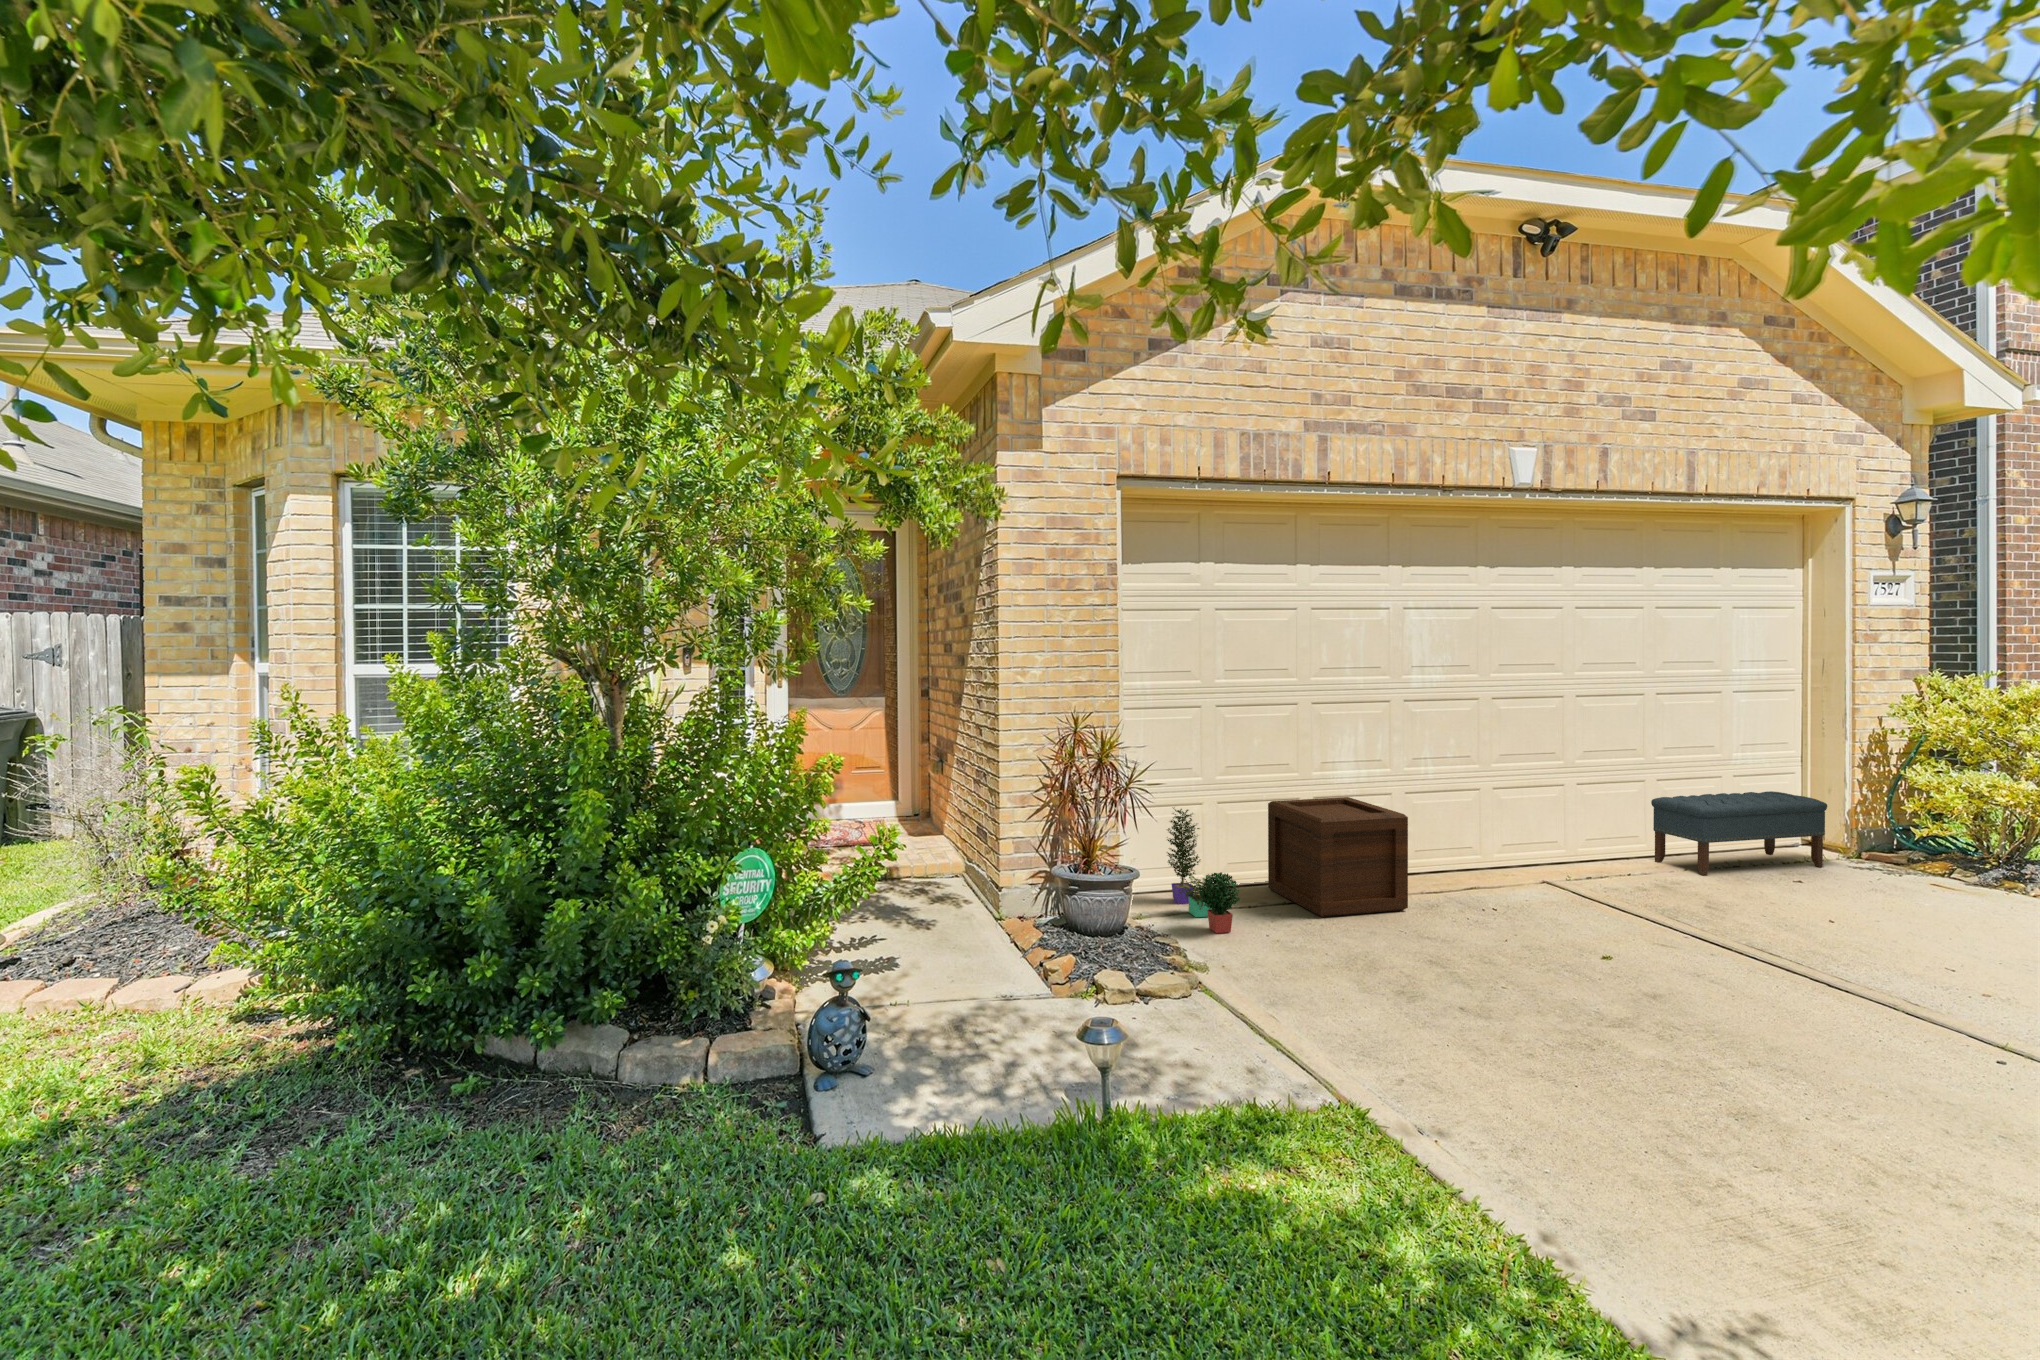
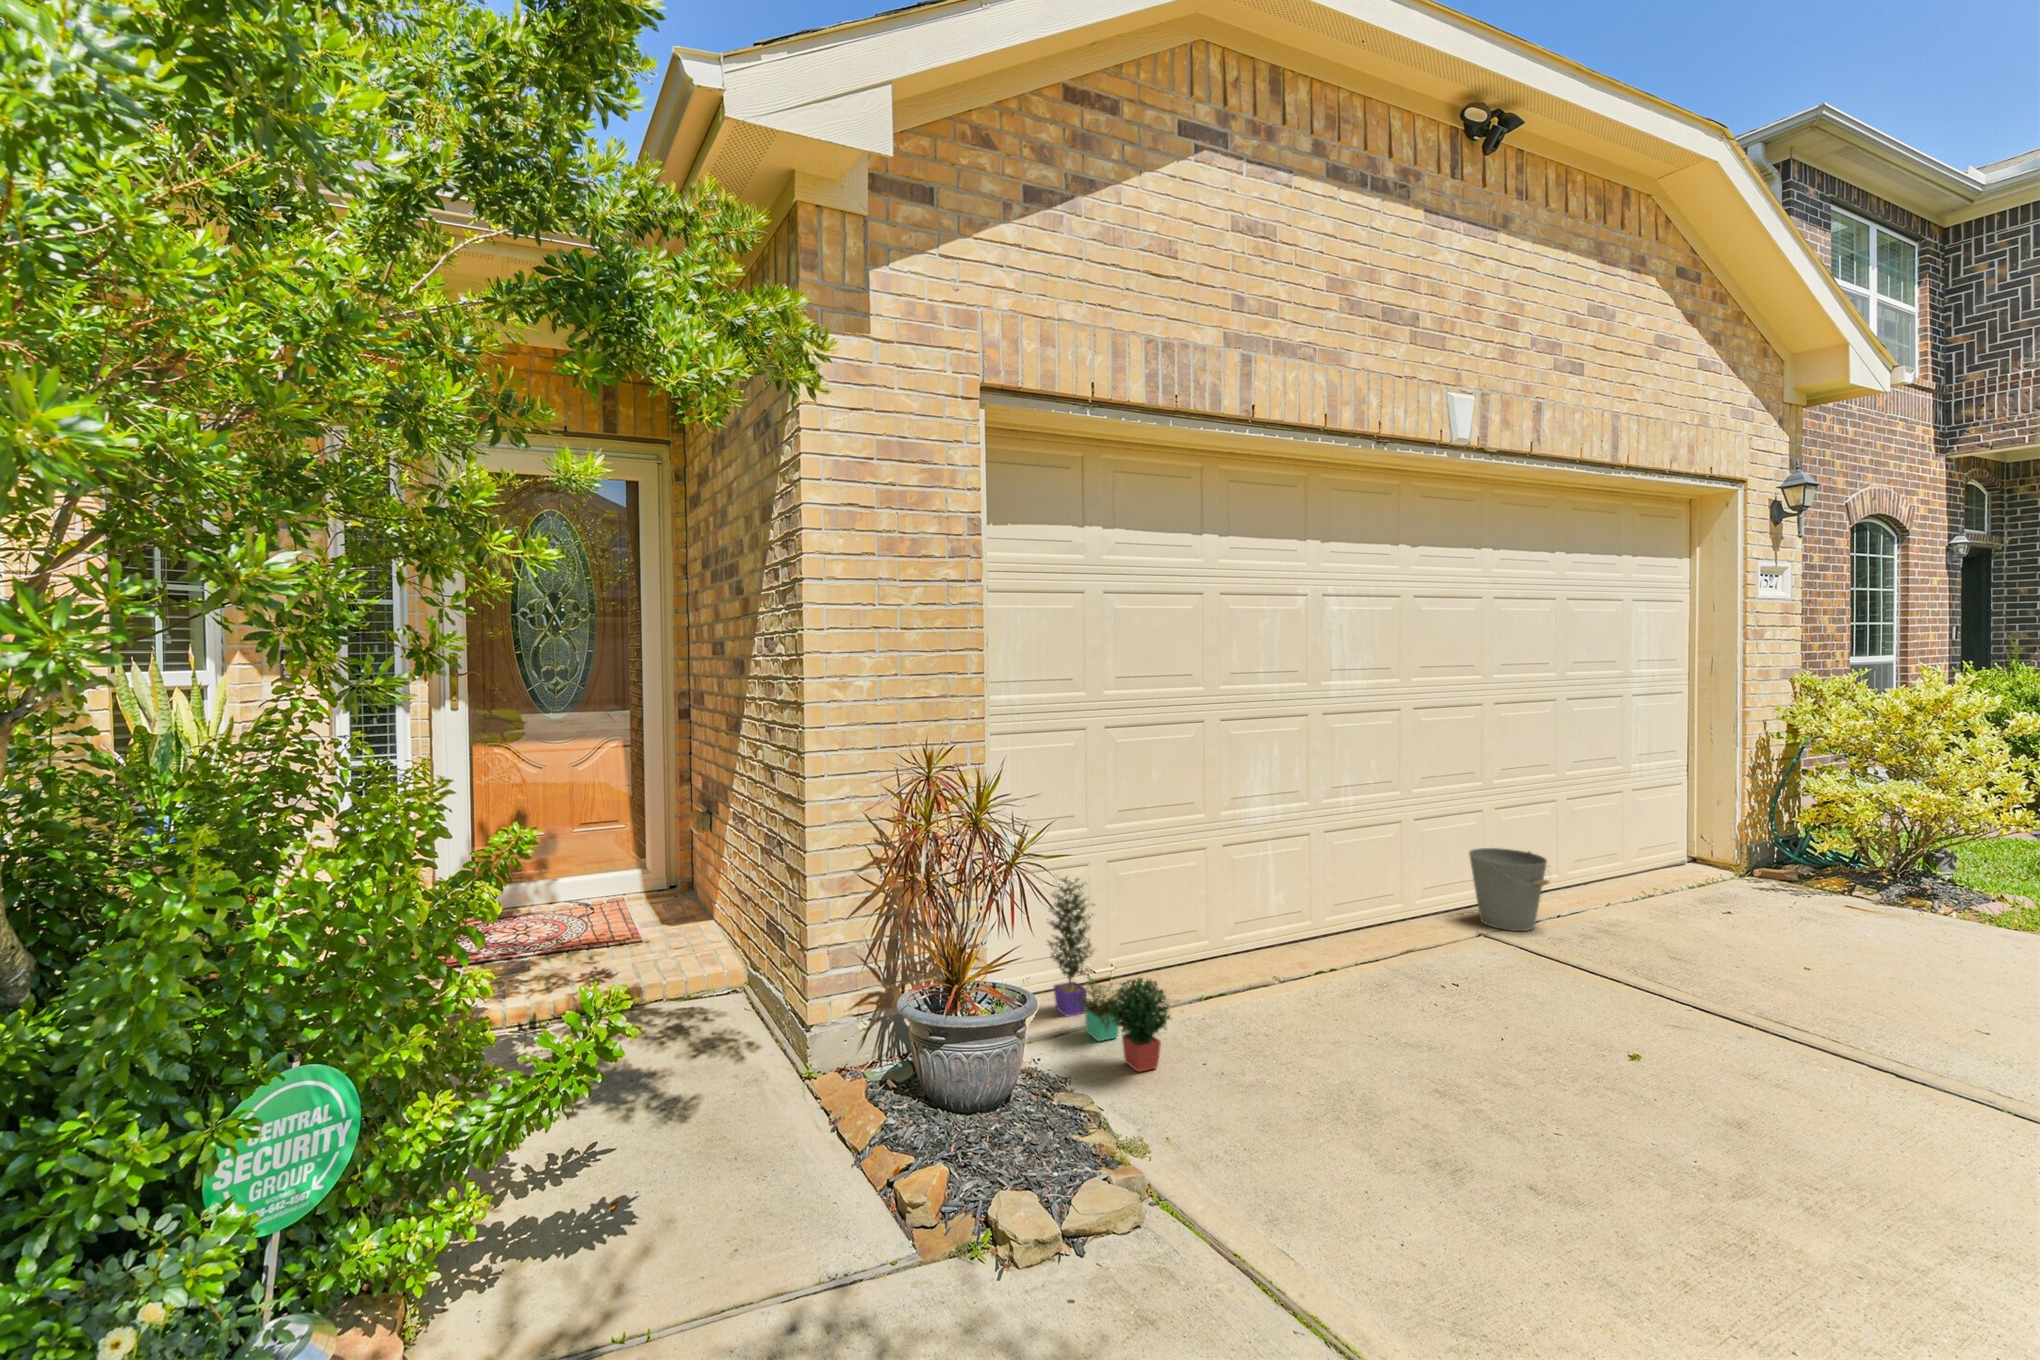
bench: present [1651,791,1827,875] -> none [1568,806,1738,911]
wooden crate: present [1268,797,1408,917] -> none [1174,843,1365,1023]
bucket: none [1540,815,1609,881] -> present [1469,848,1549,931]

